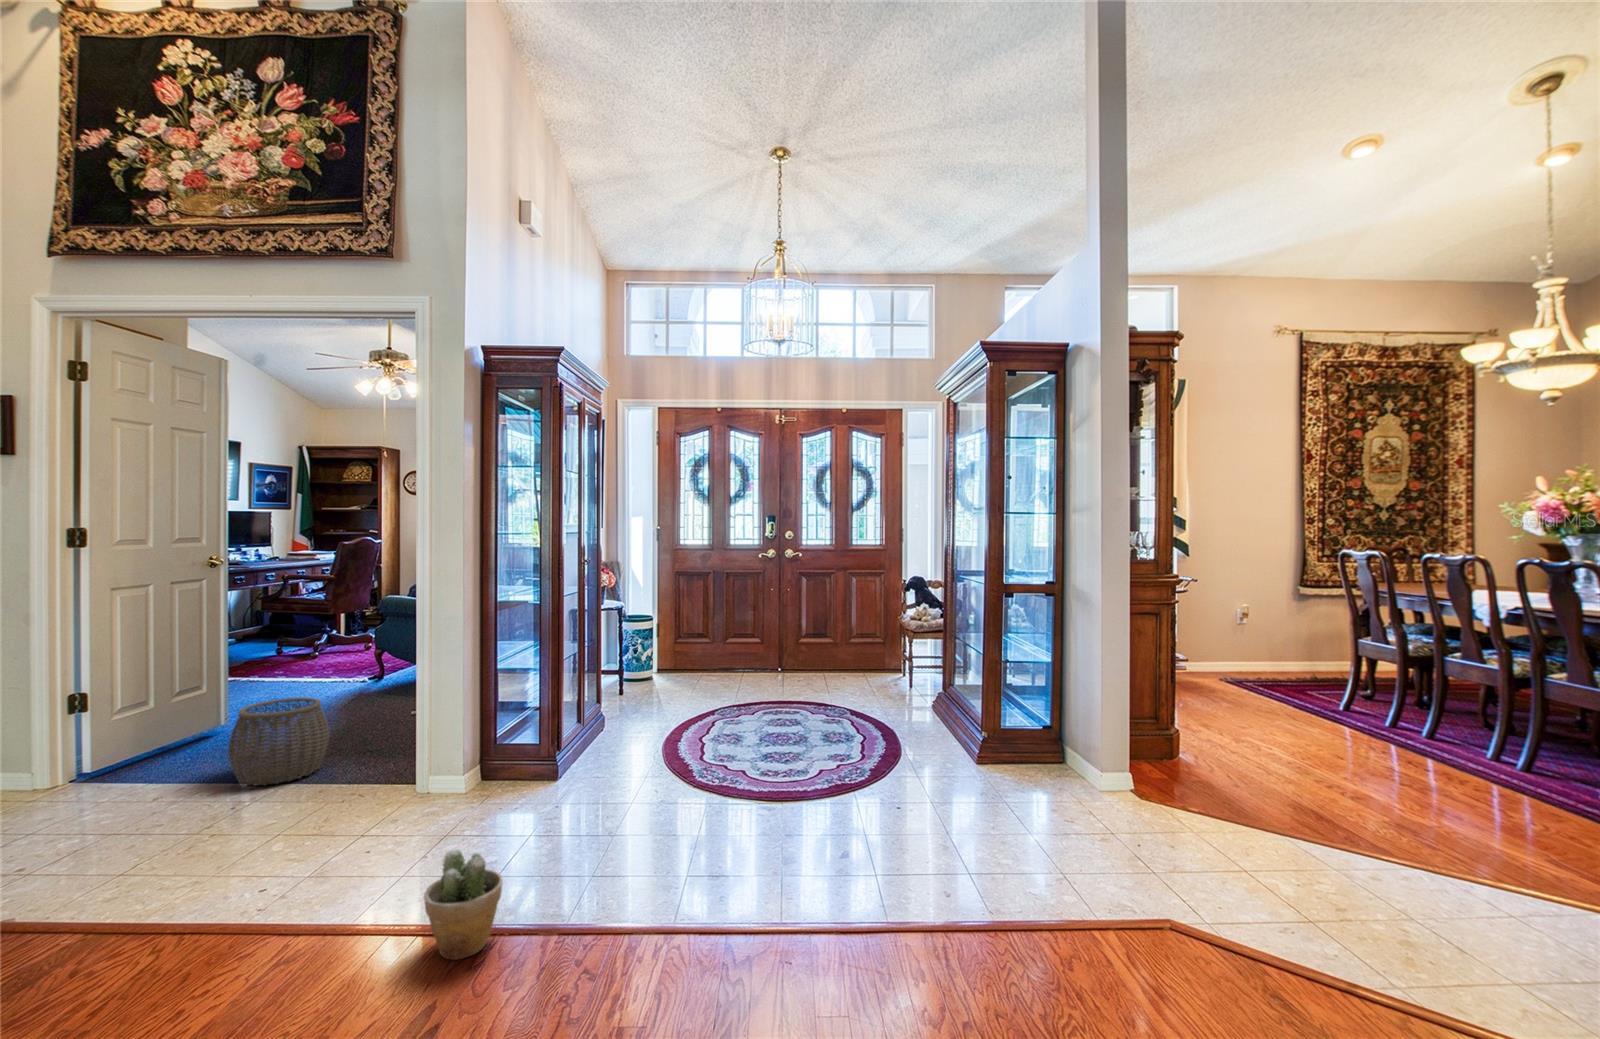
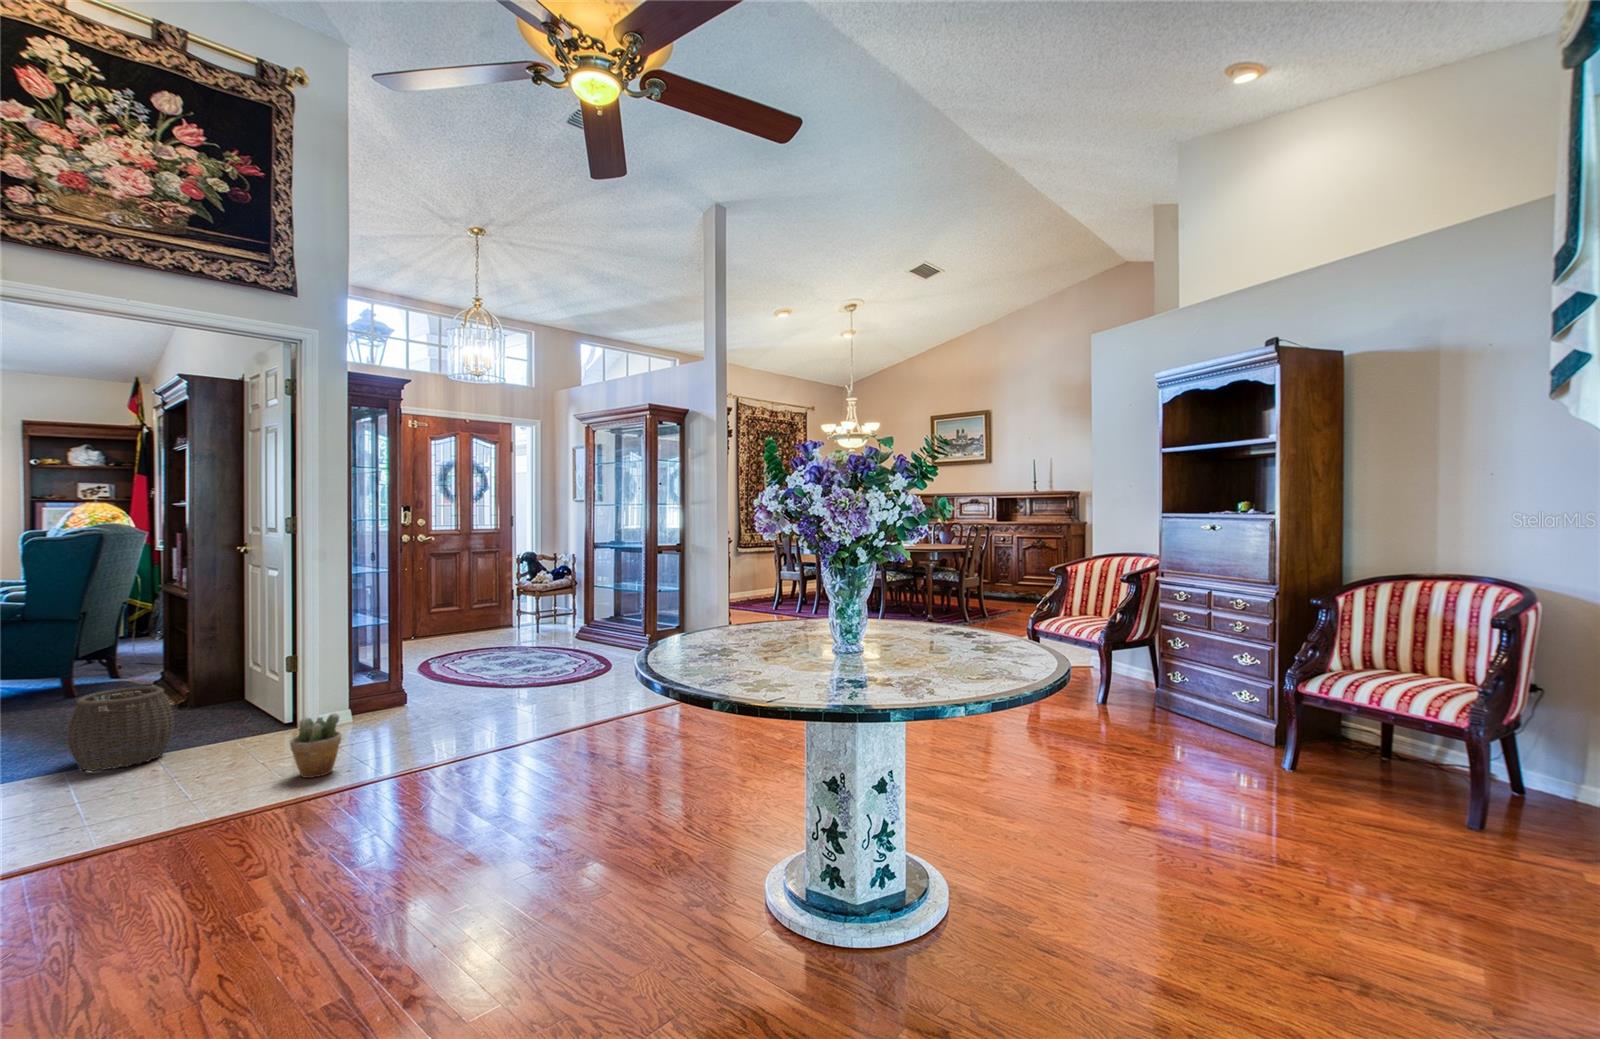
potted plant: present [424,850,503,959] -> present [290,713,342,778]

